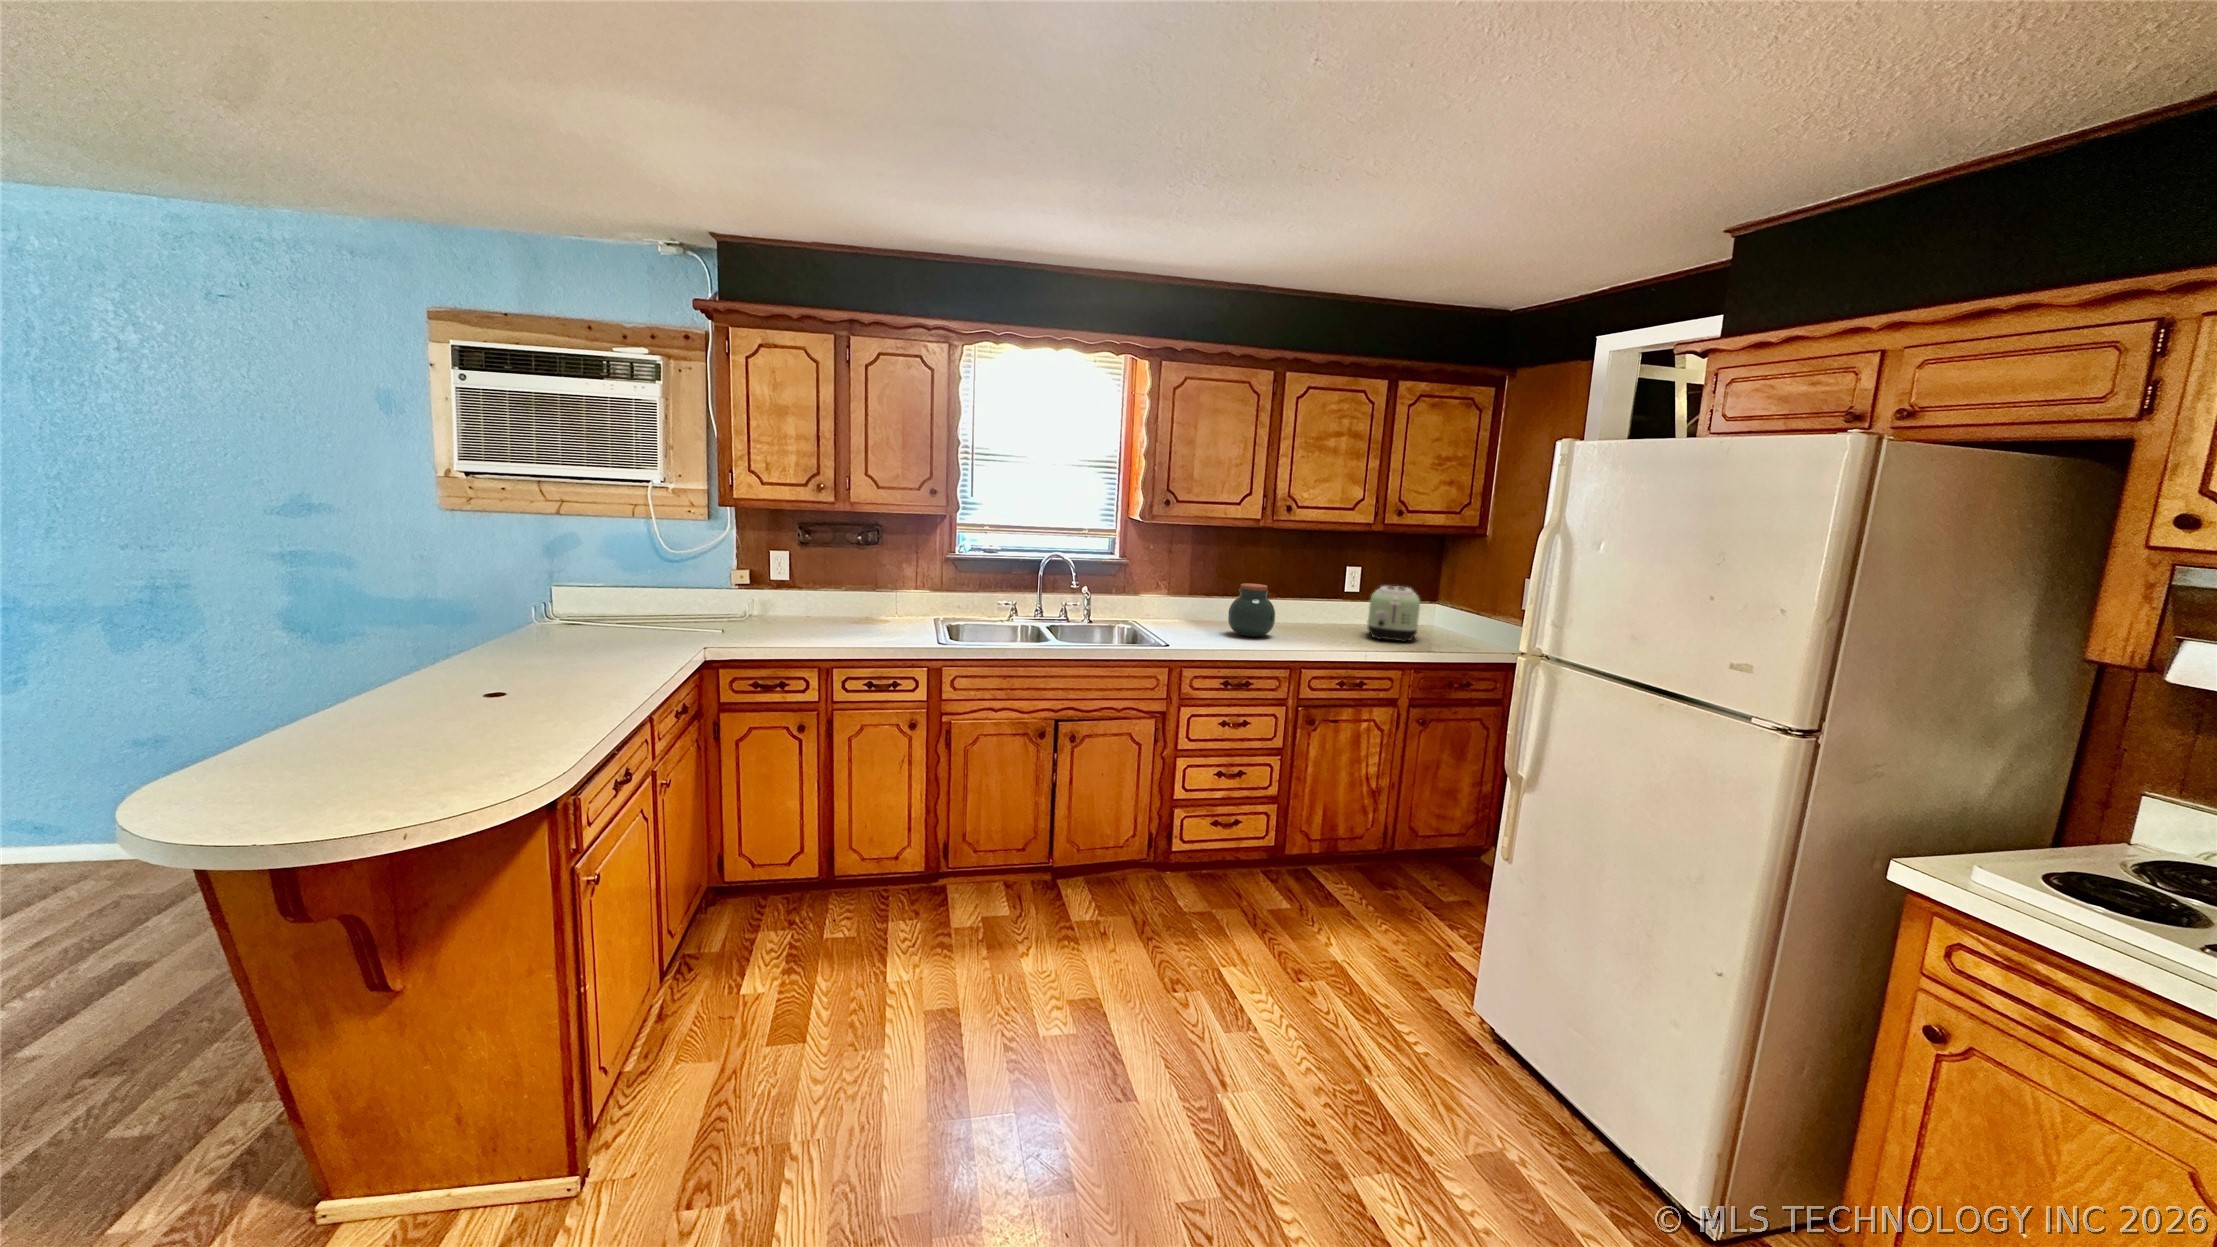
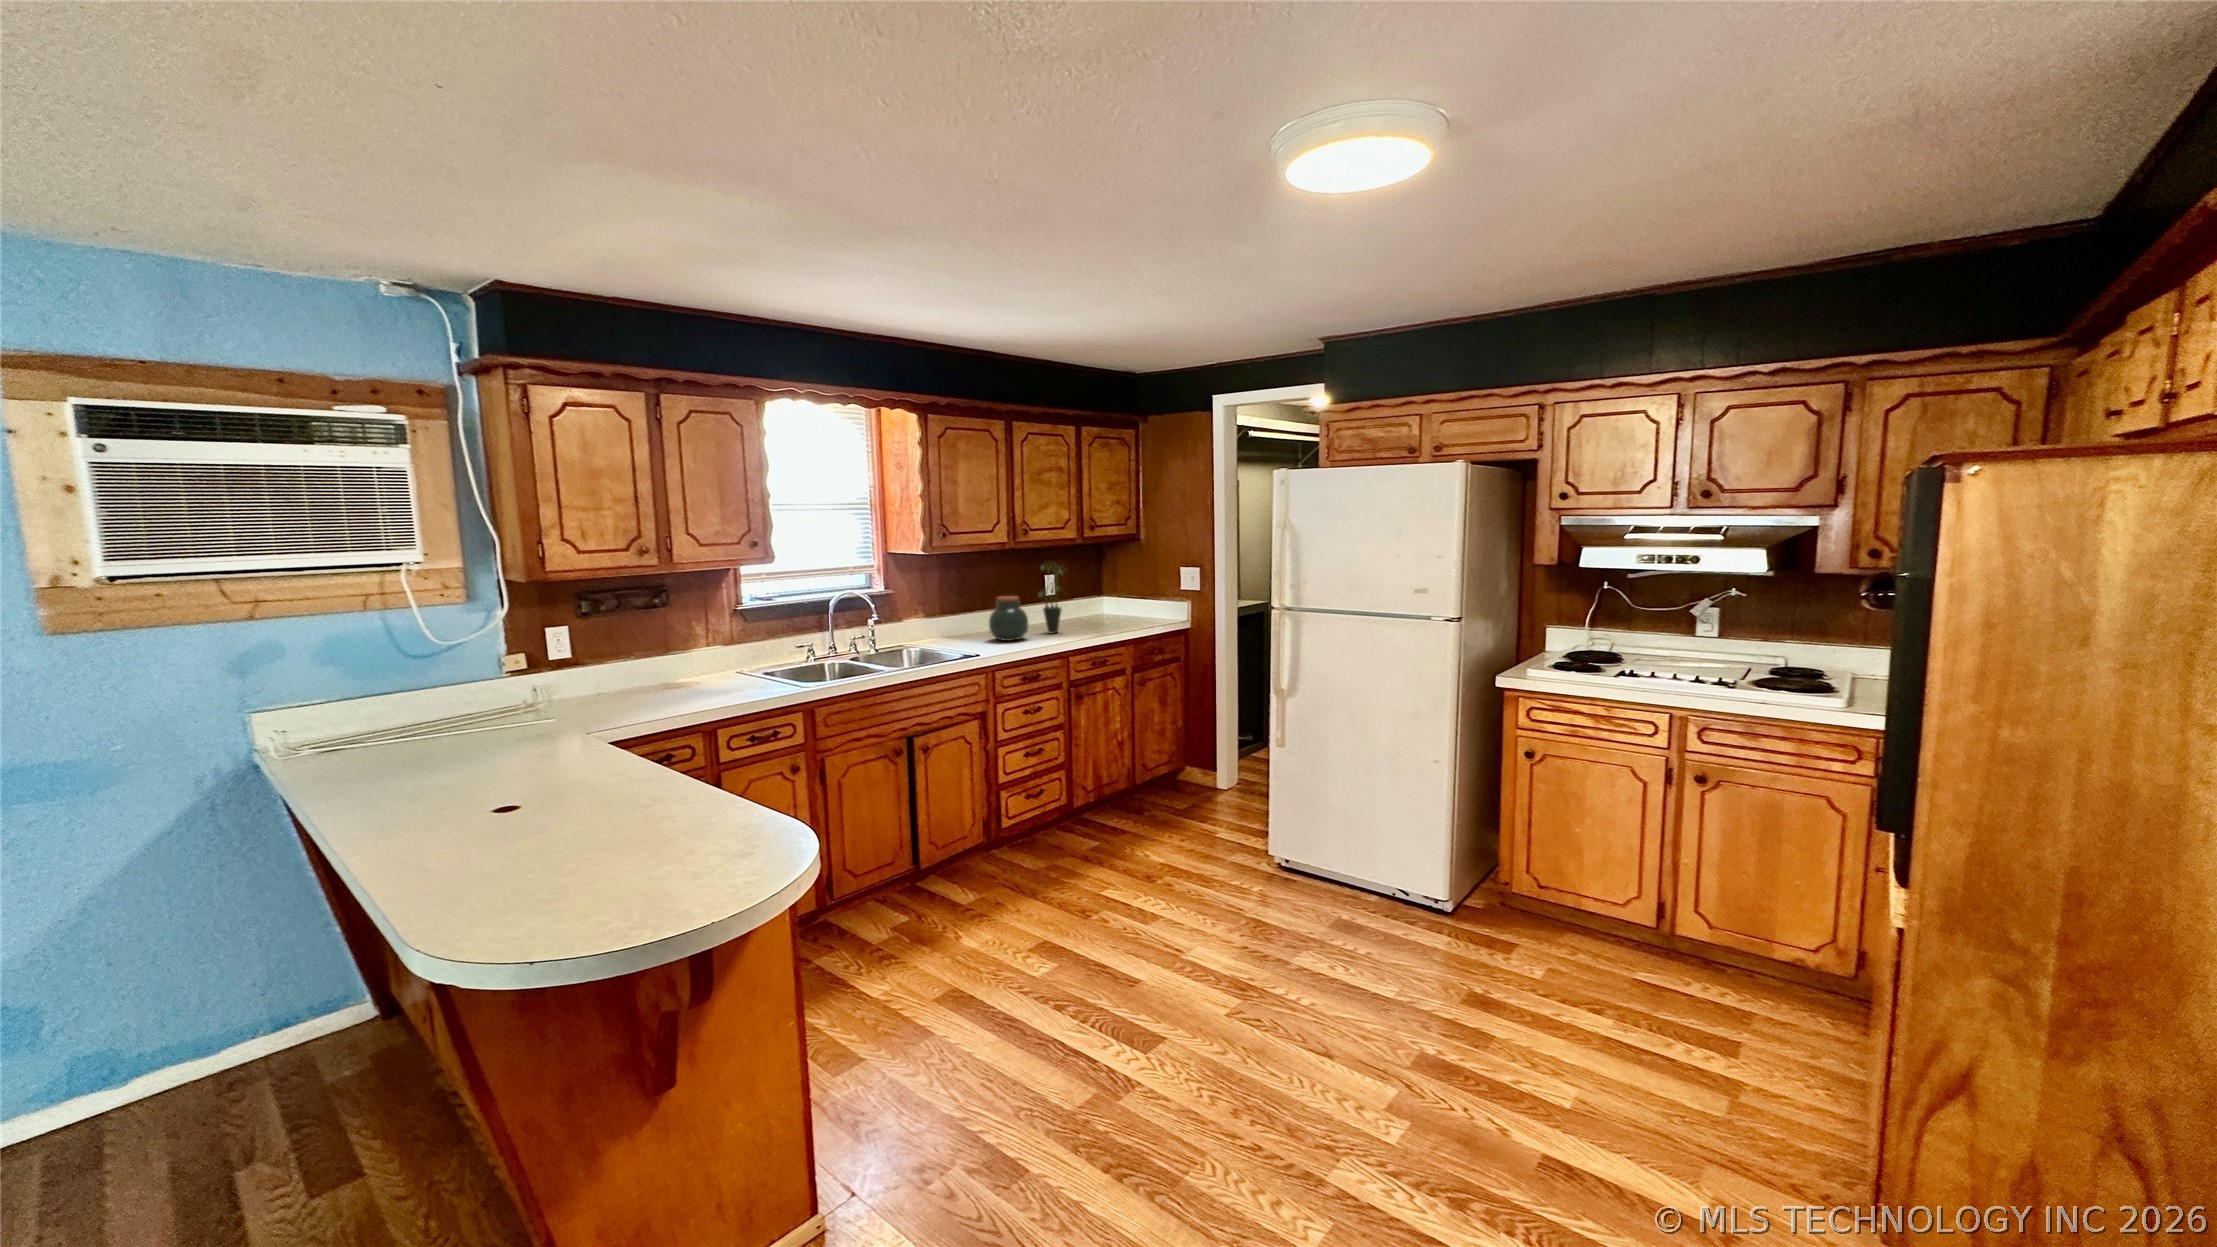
potted plant: none [1298,548,1341,637] -> present [1038,565,1063,633]
toaster: present [1367,586,1420,642] -> none [1079,584,1123,627]

